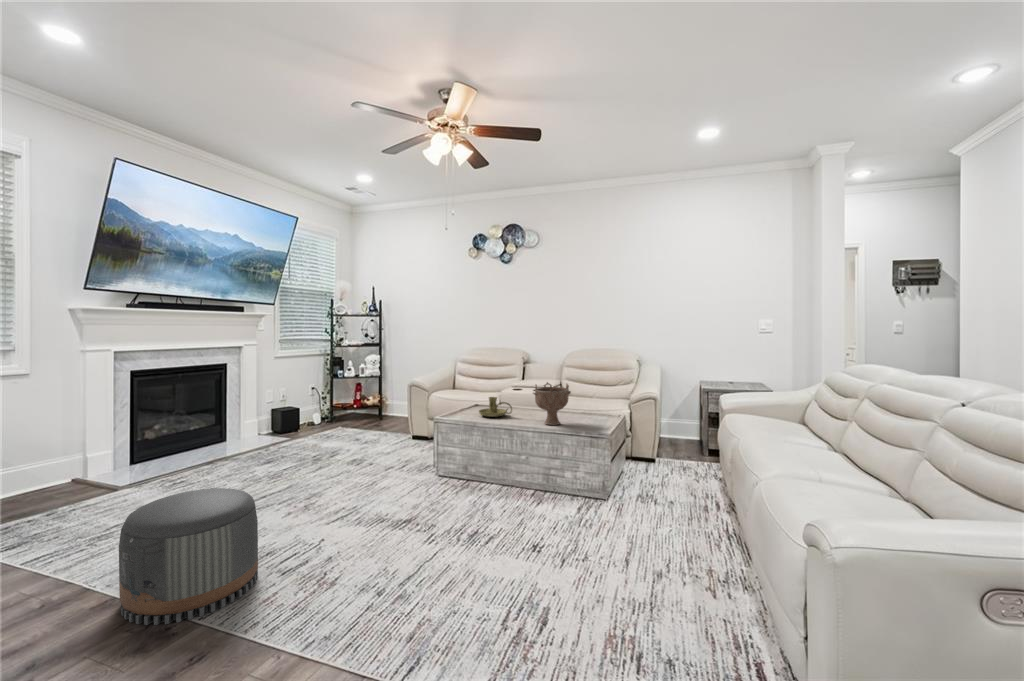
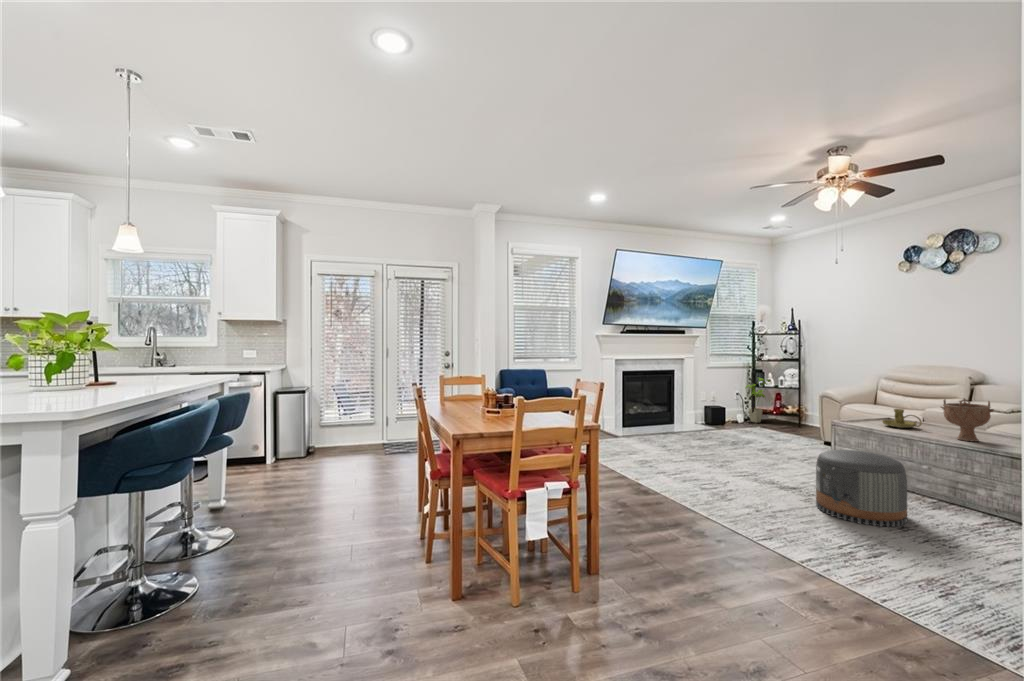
house plant: none [324,367,353,421] -> present [746,378,767,423]
pouf: present [119,488,258,625] -> present [816,450,907,527]

